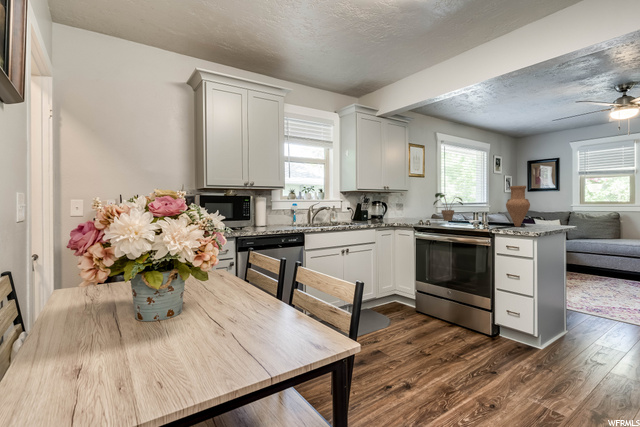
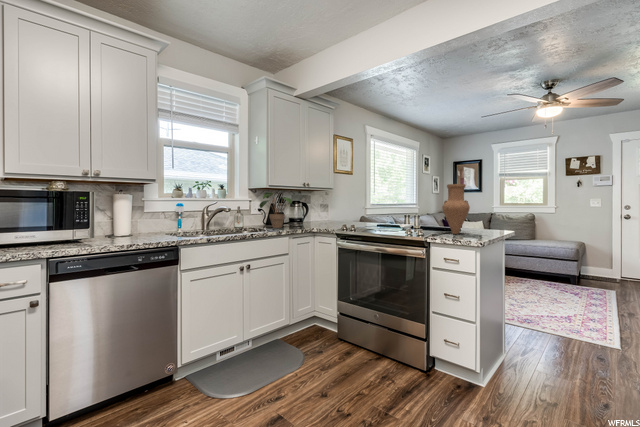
potted plant: present [433,193,463,221] -> present [259,192,292,228]

